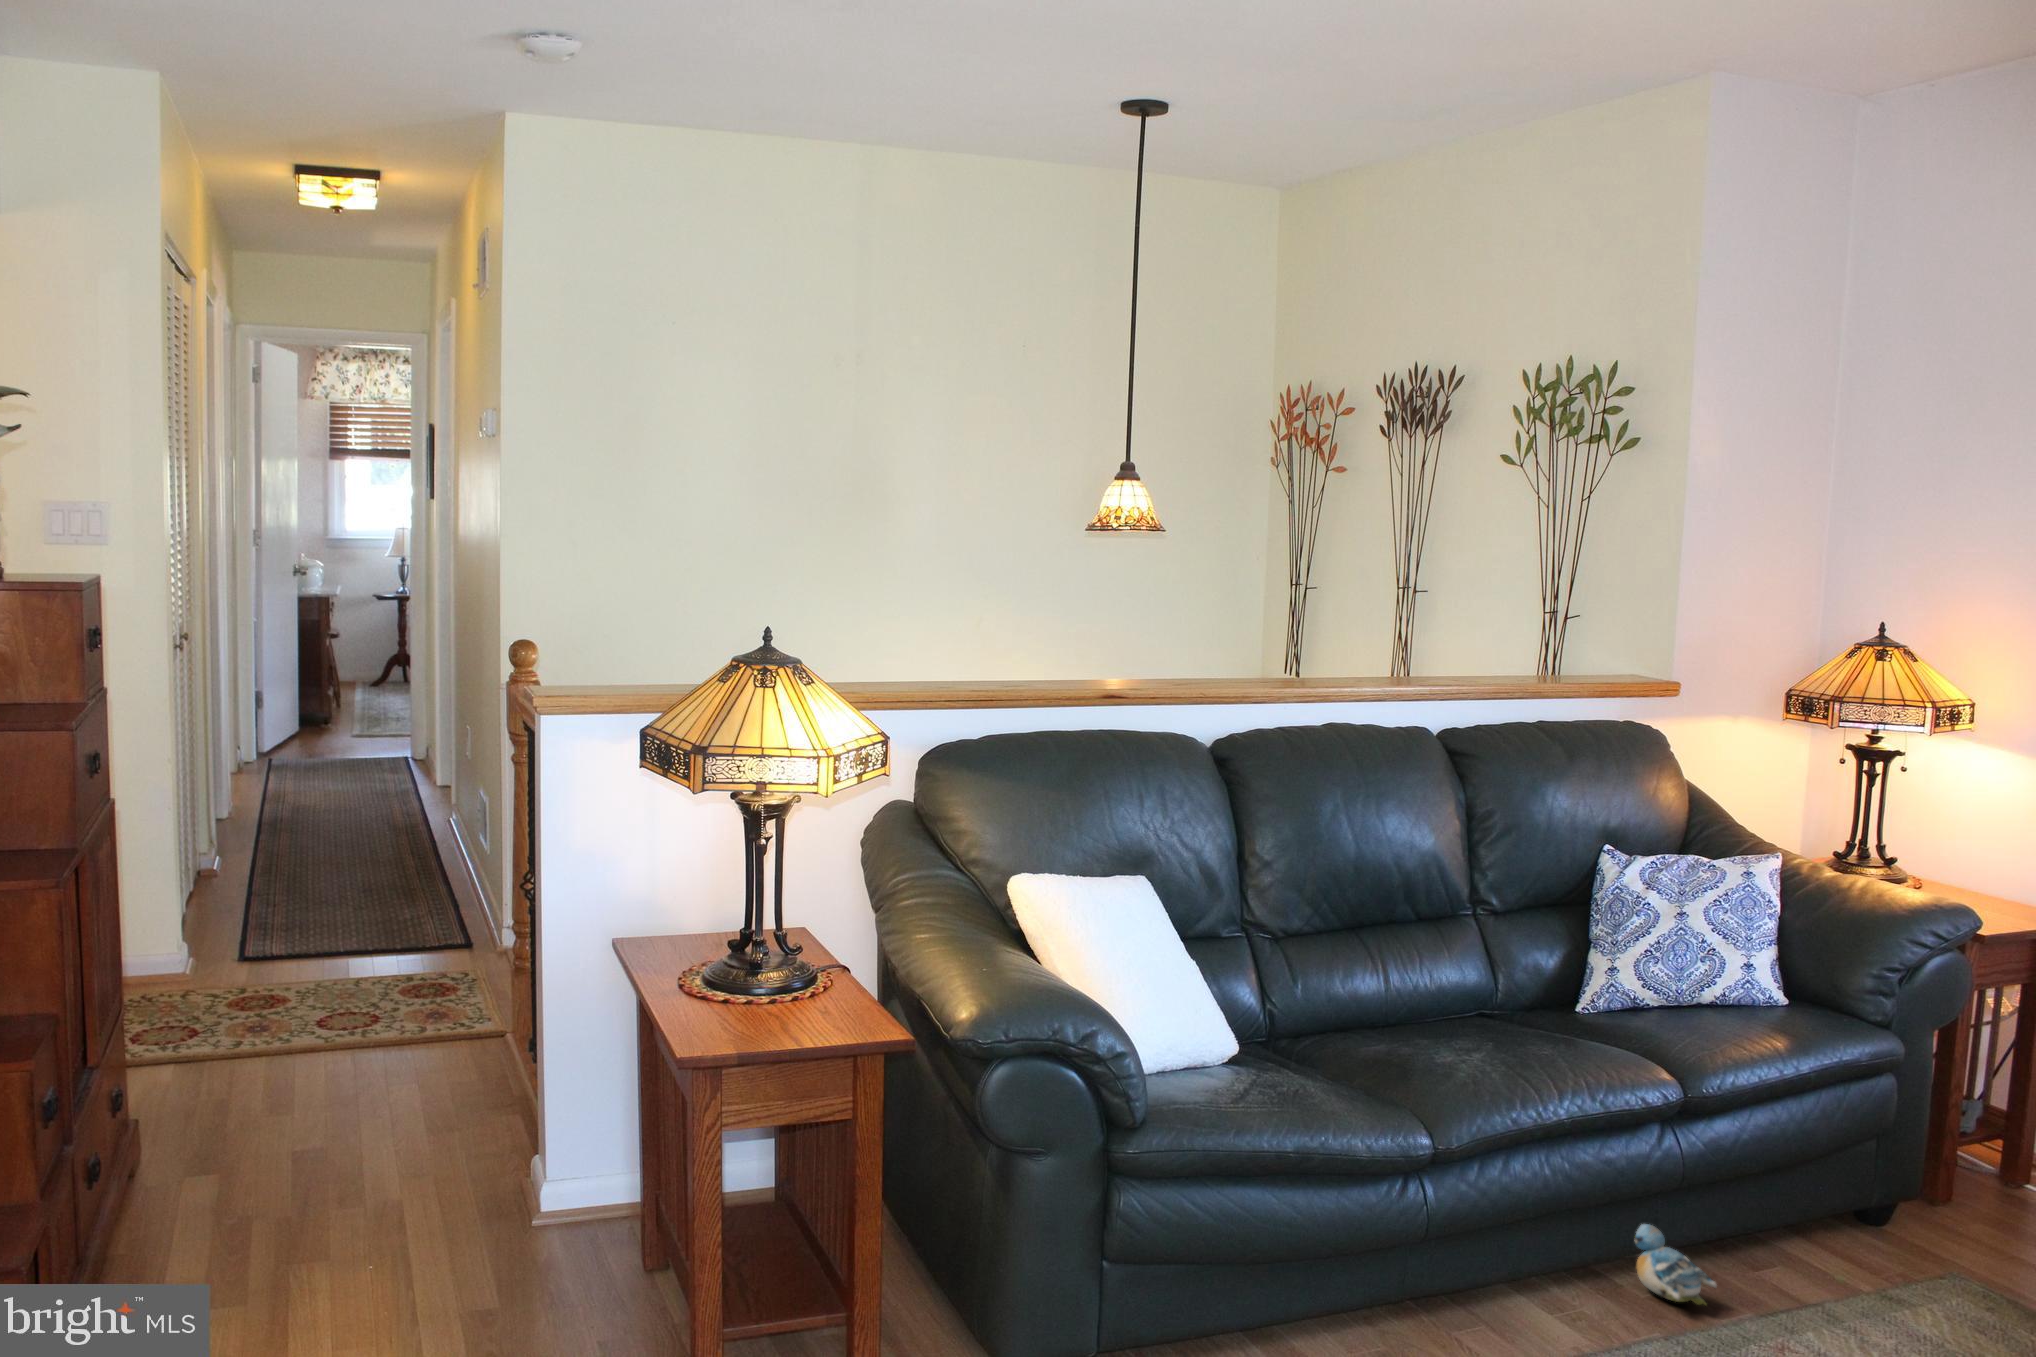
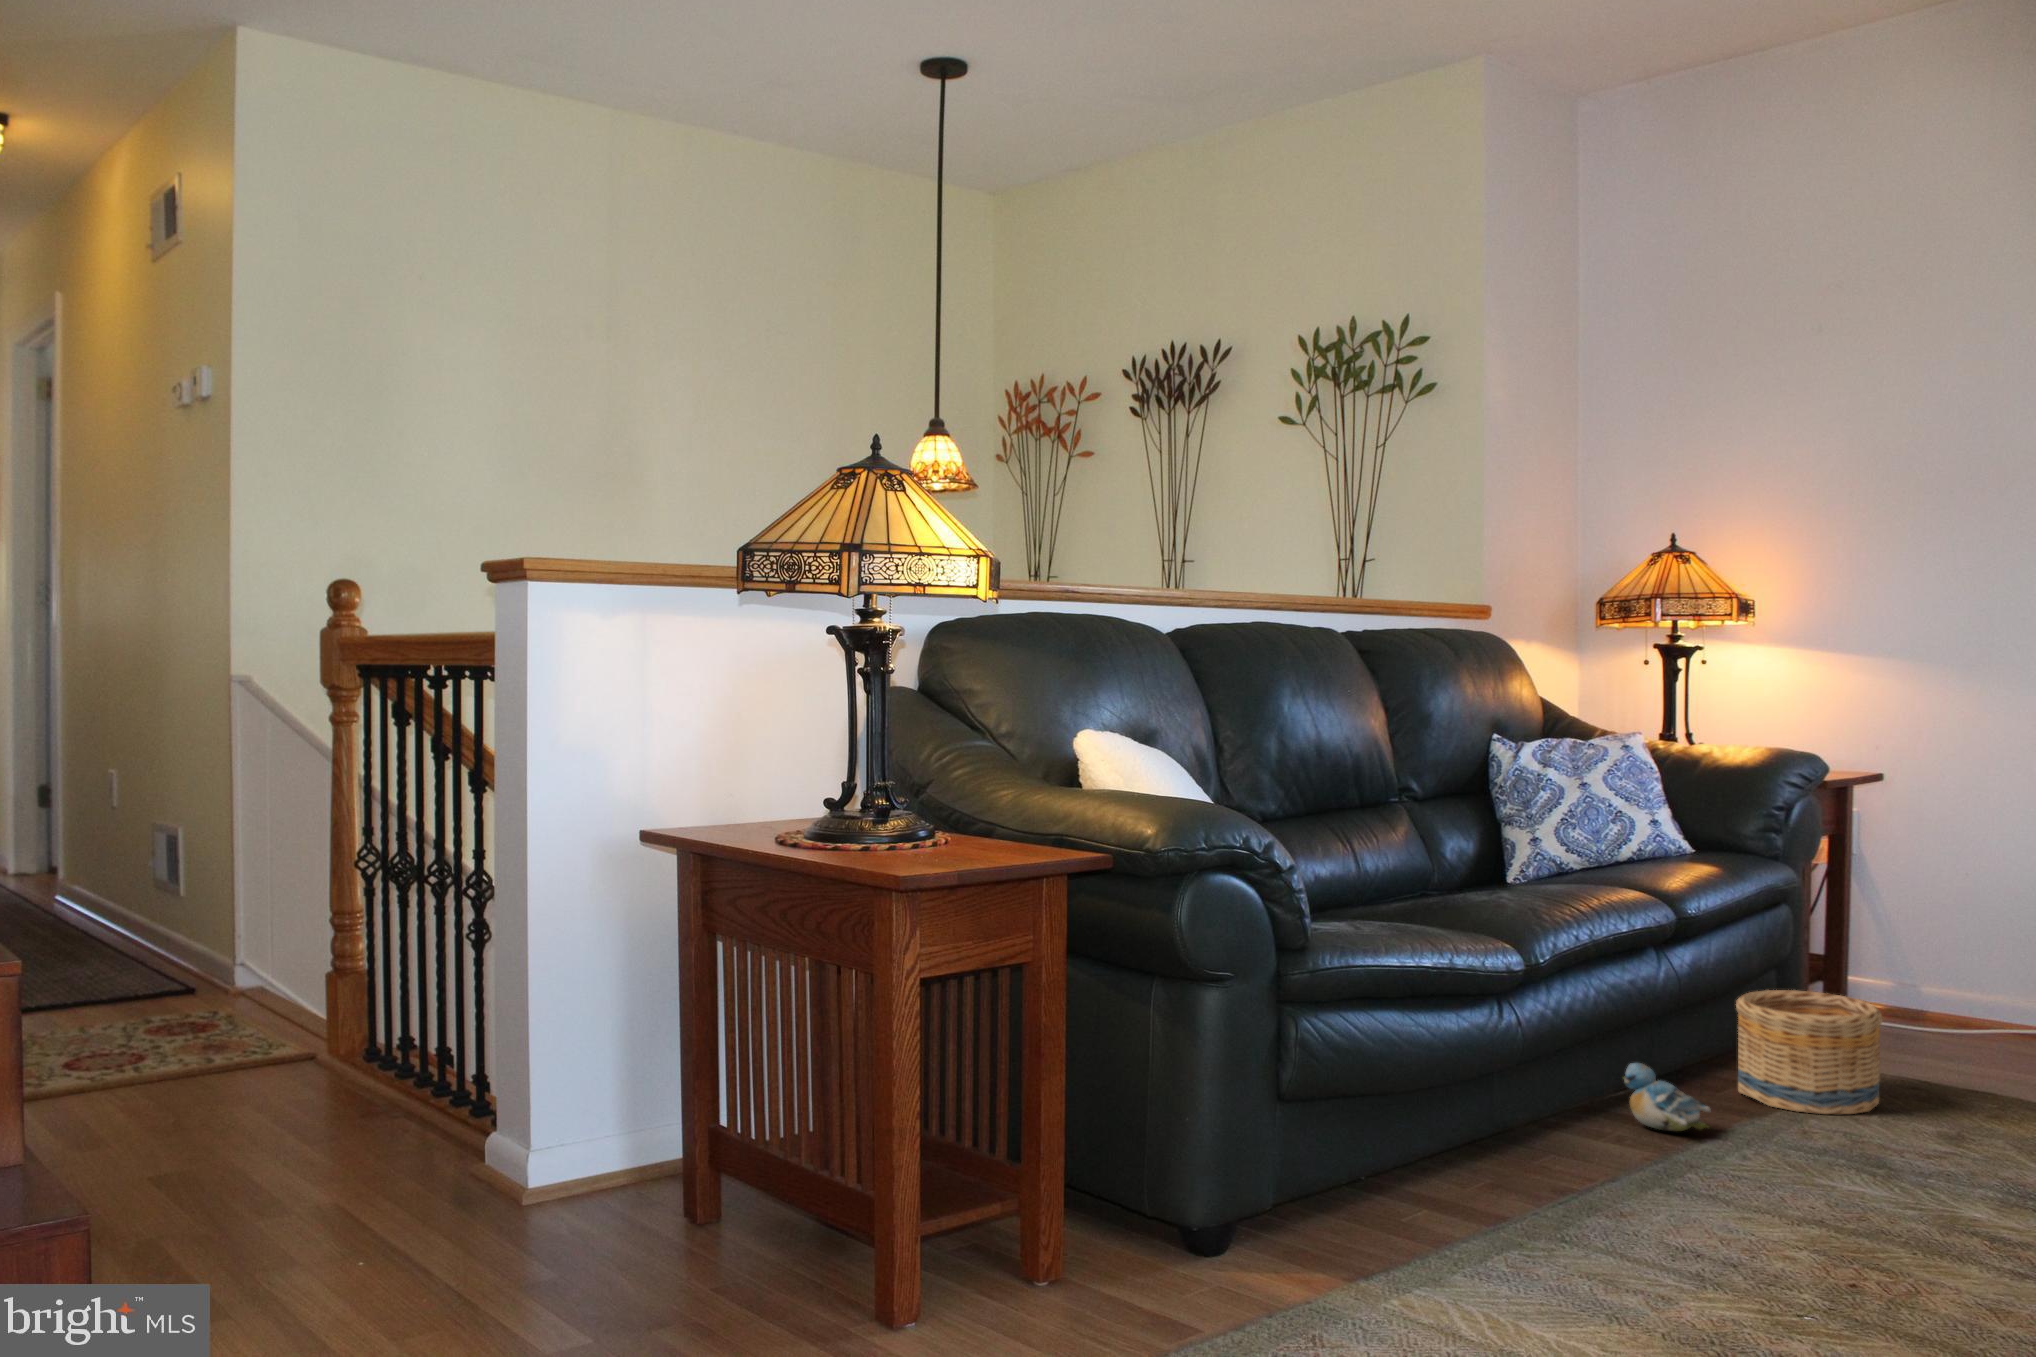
basket: none [1786,1159,1950,1310] -> present [1736,990,1883,1114]

